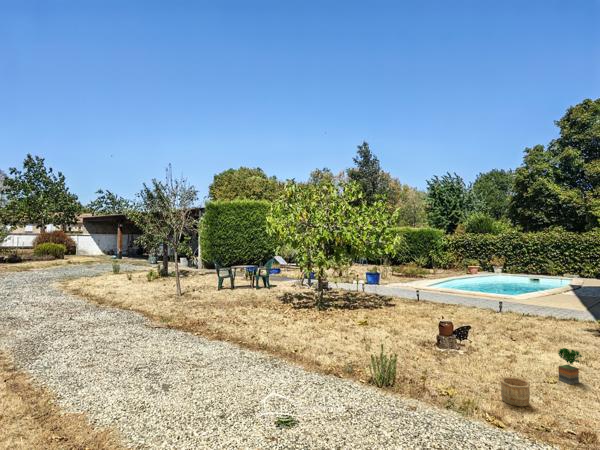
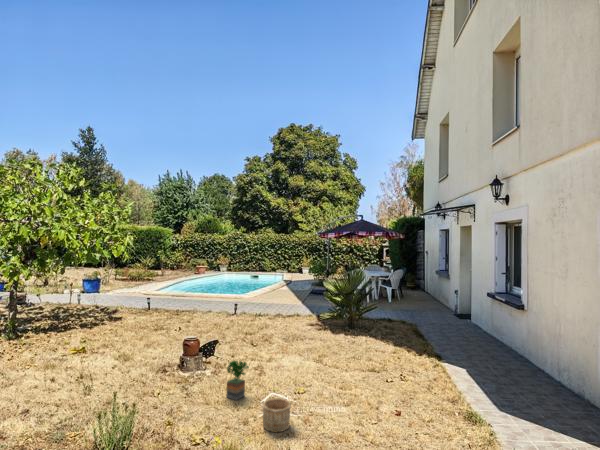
potted tree: present [558,348,582,384] -> present [226,361,249,400]

